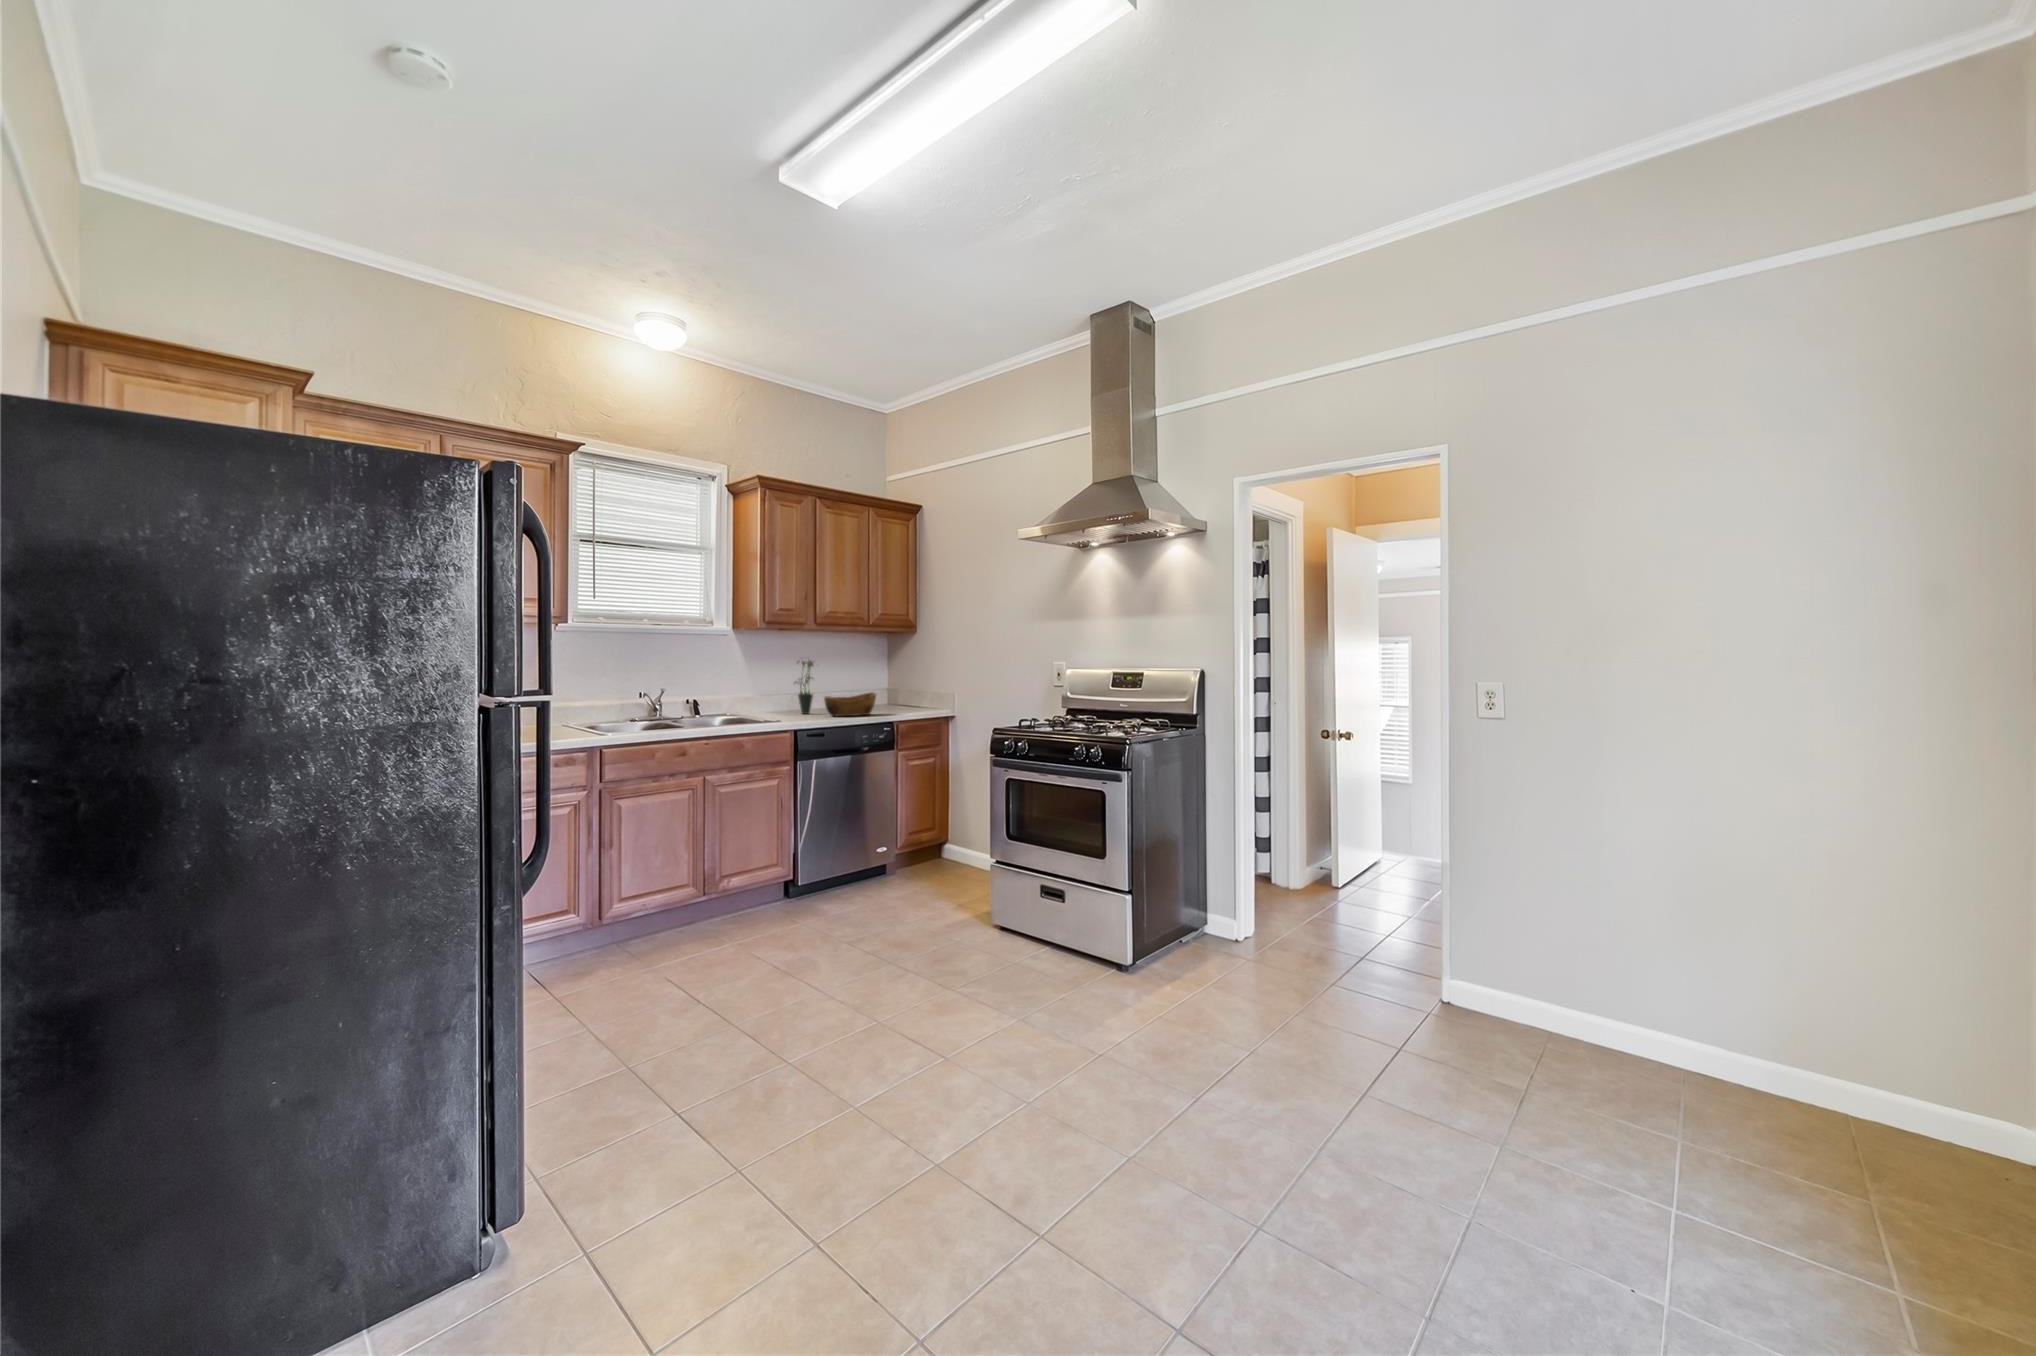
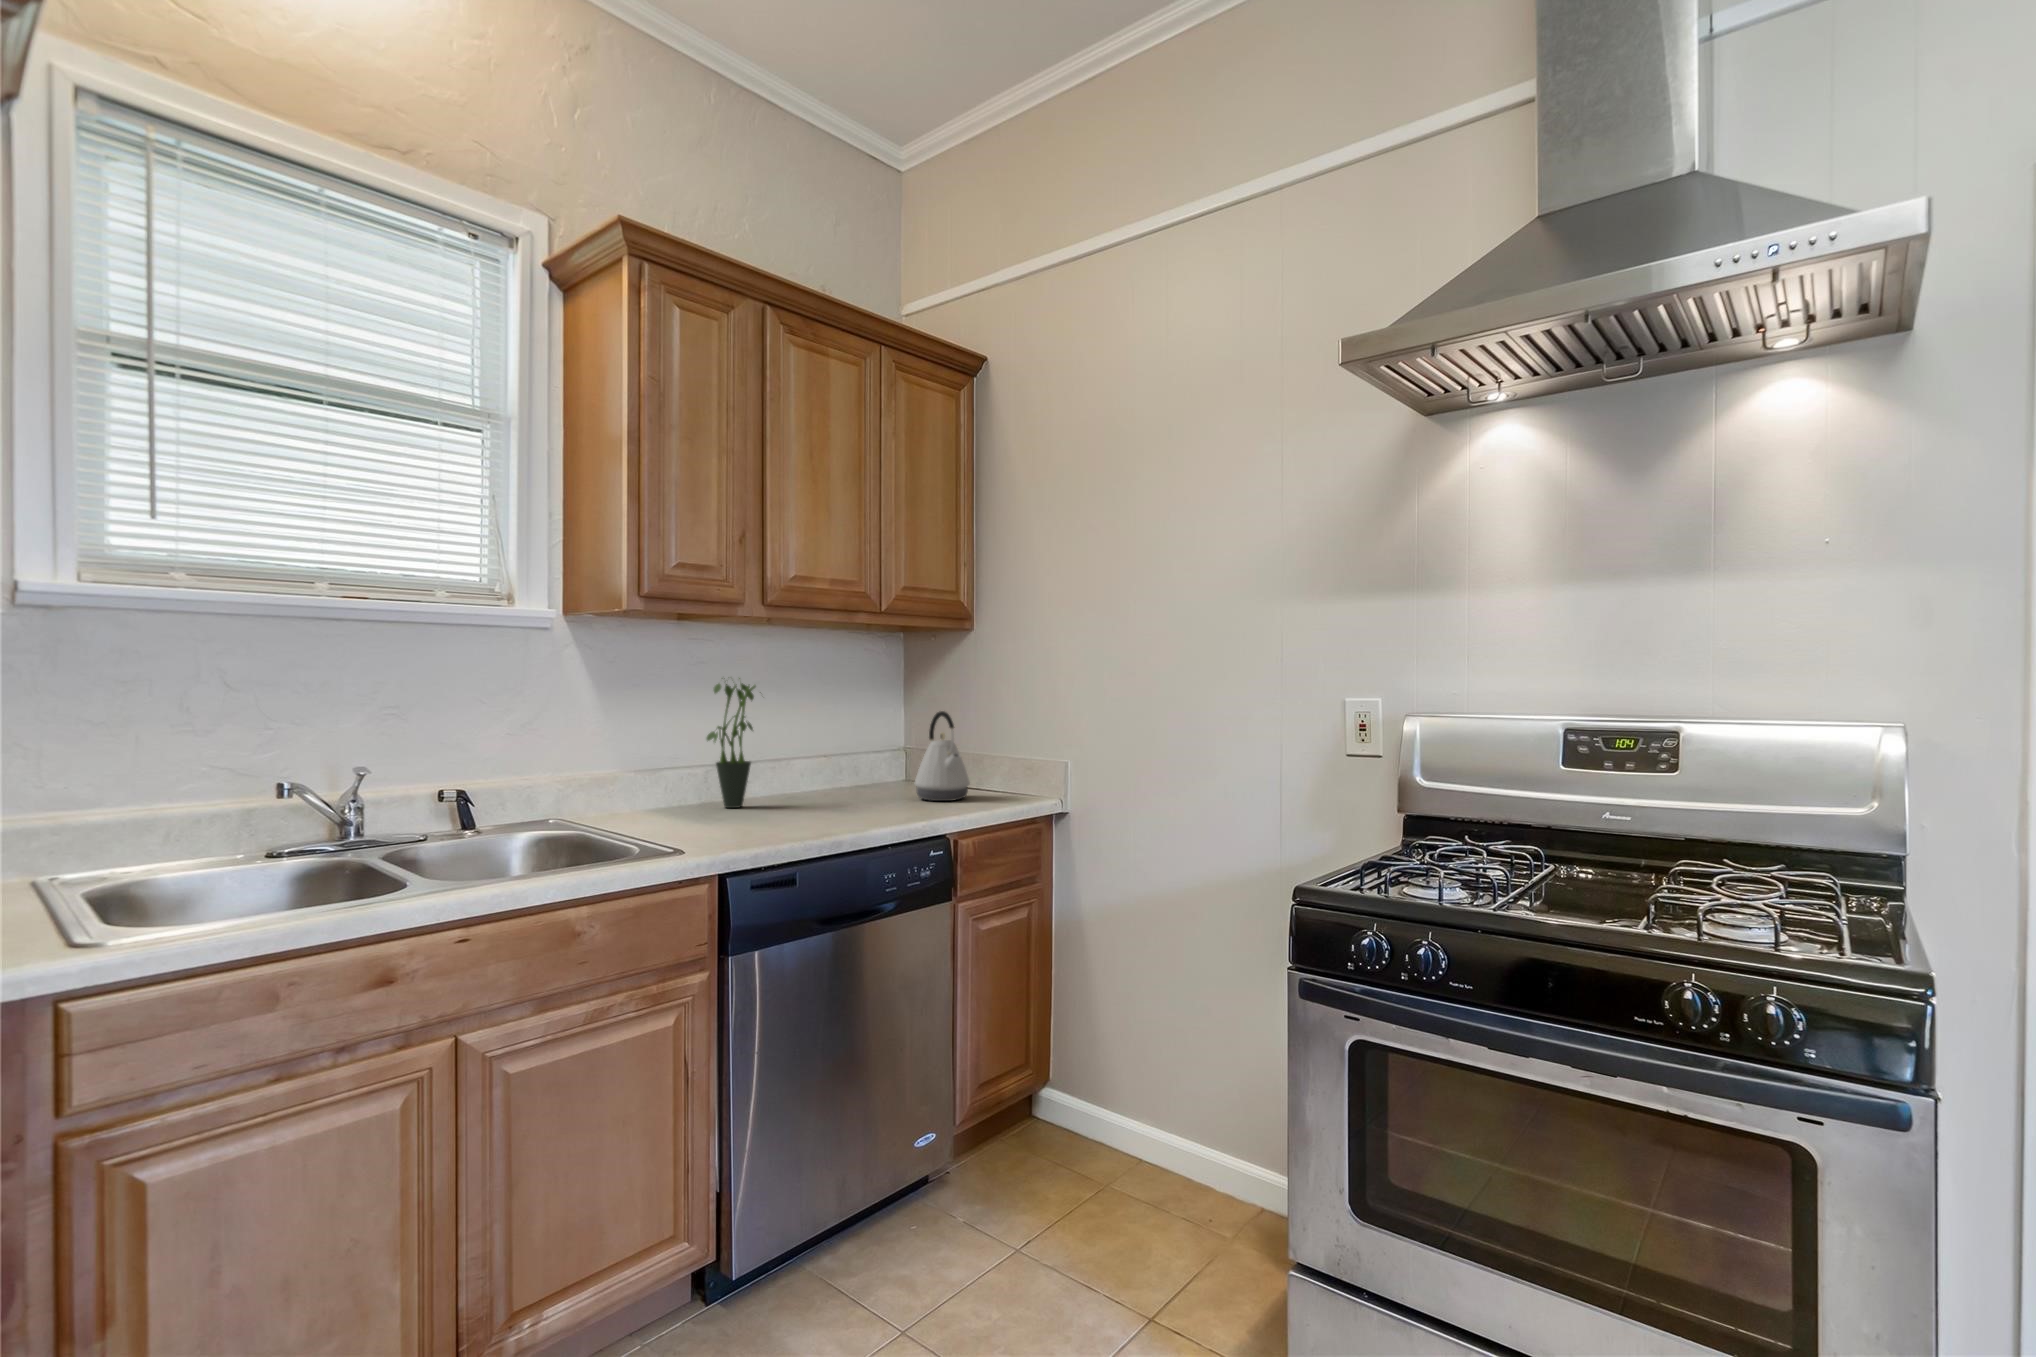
kettle: none [887,673,912,713] -> present [915,711,970,801]
wooden bowl: present [824,692,876,716] -> none [784,758,901,822]

